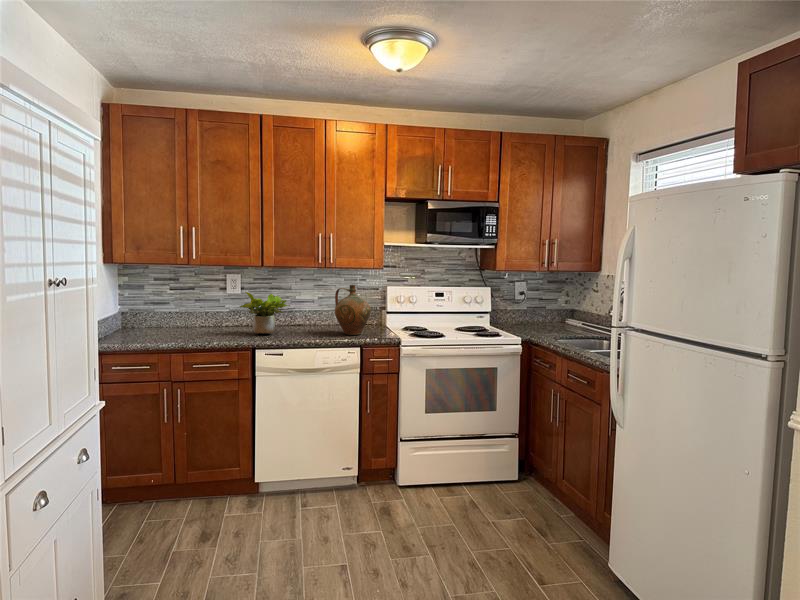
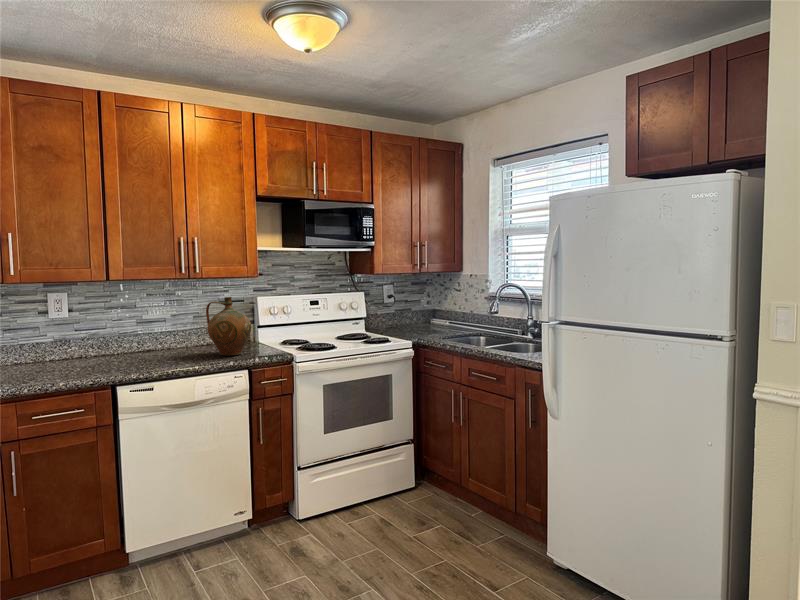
potted plant: present [240,292,290,334] -> none [81,314,150,366]

